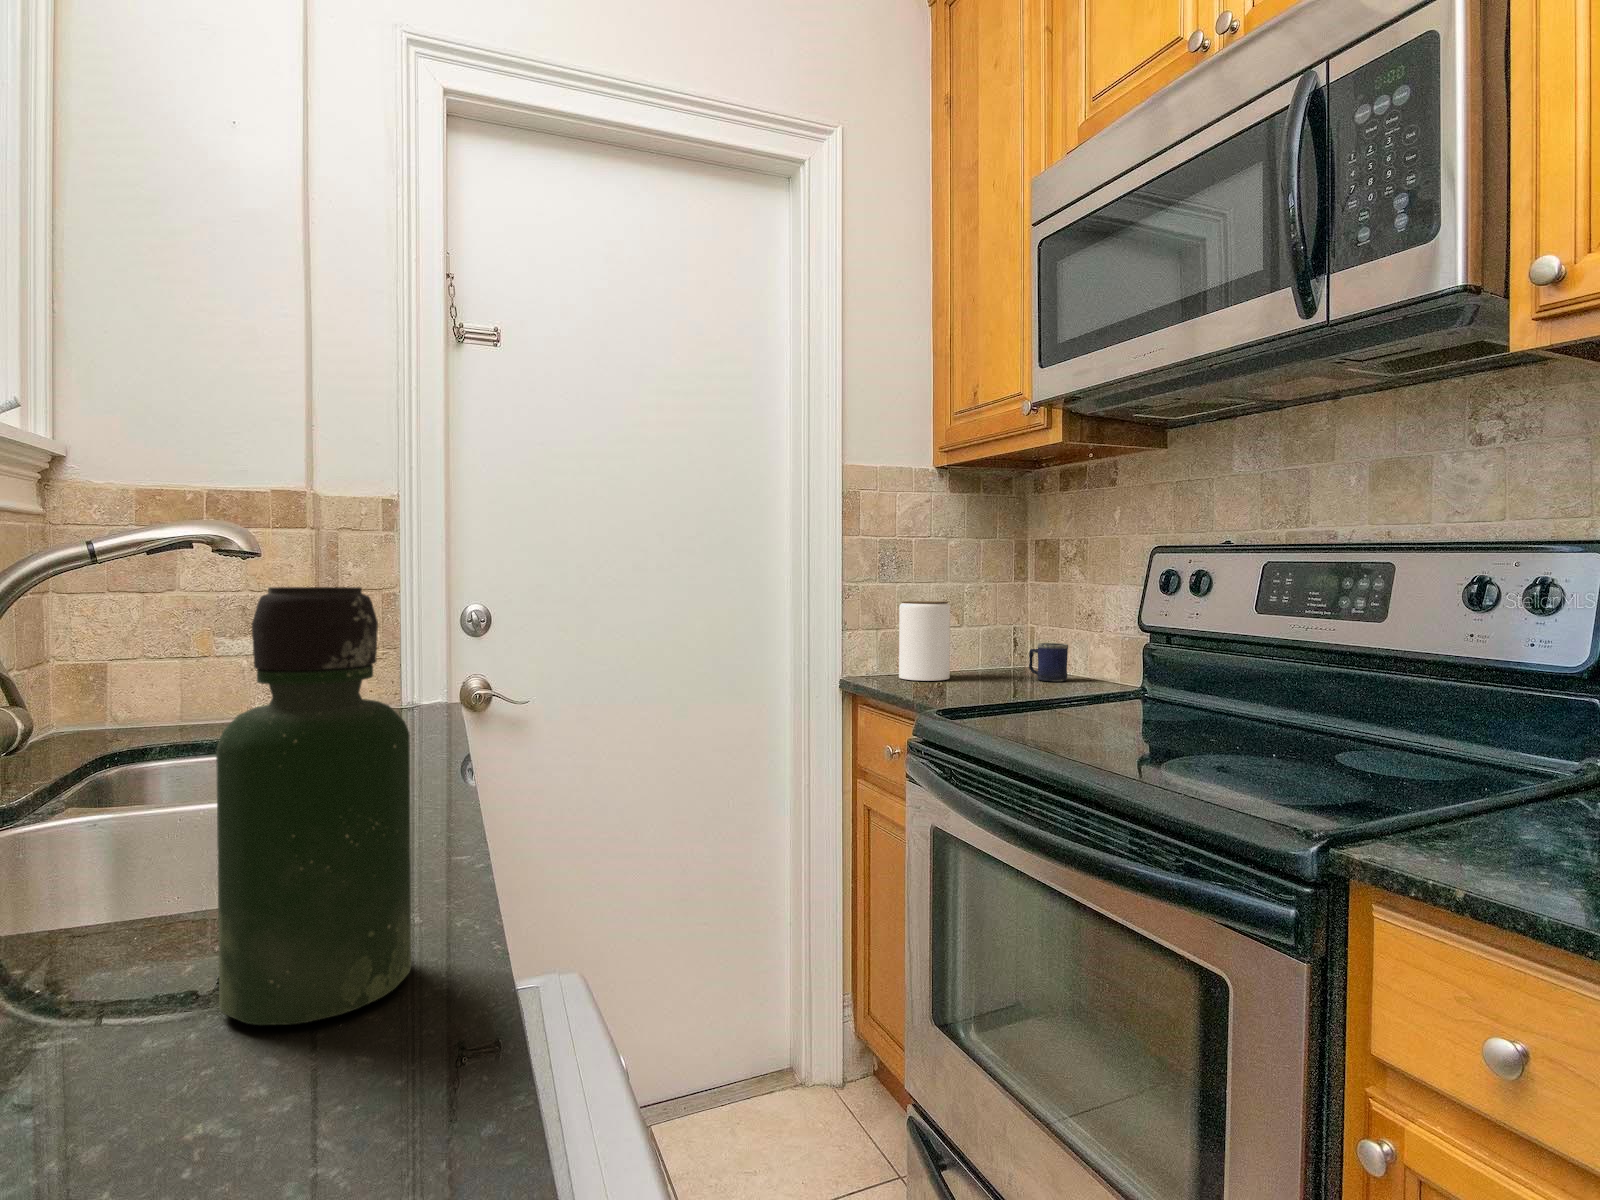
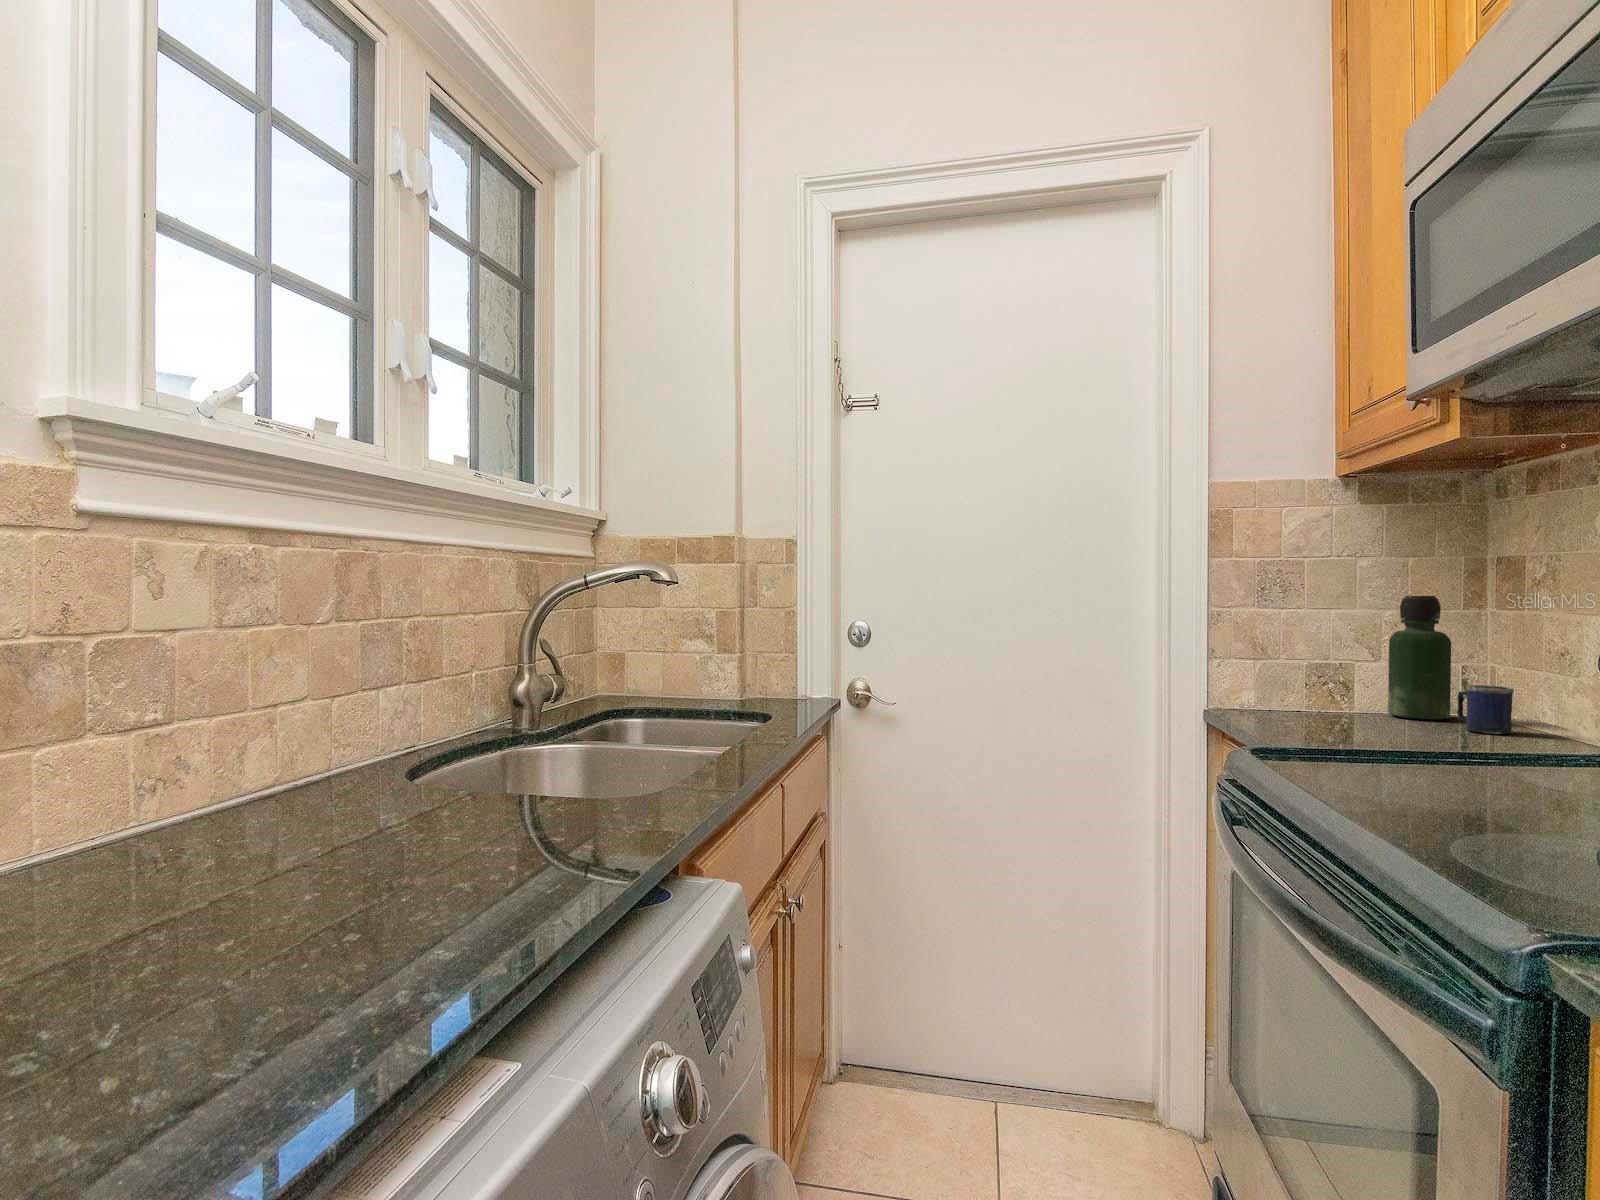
bottle: present [216,587,411,1025] -> present [1388,596,1451,720]
jar: present [899,601,950,681] -> none [1278,628,1344,719]

